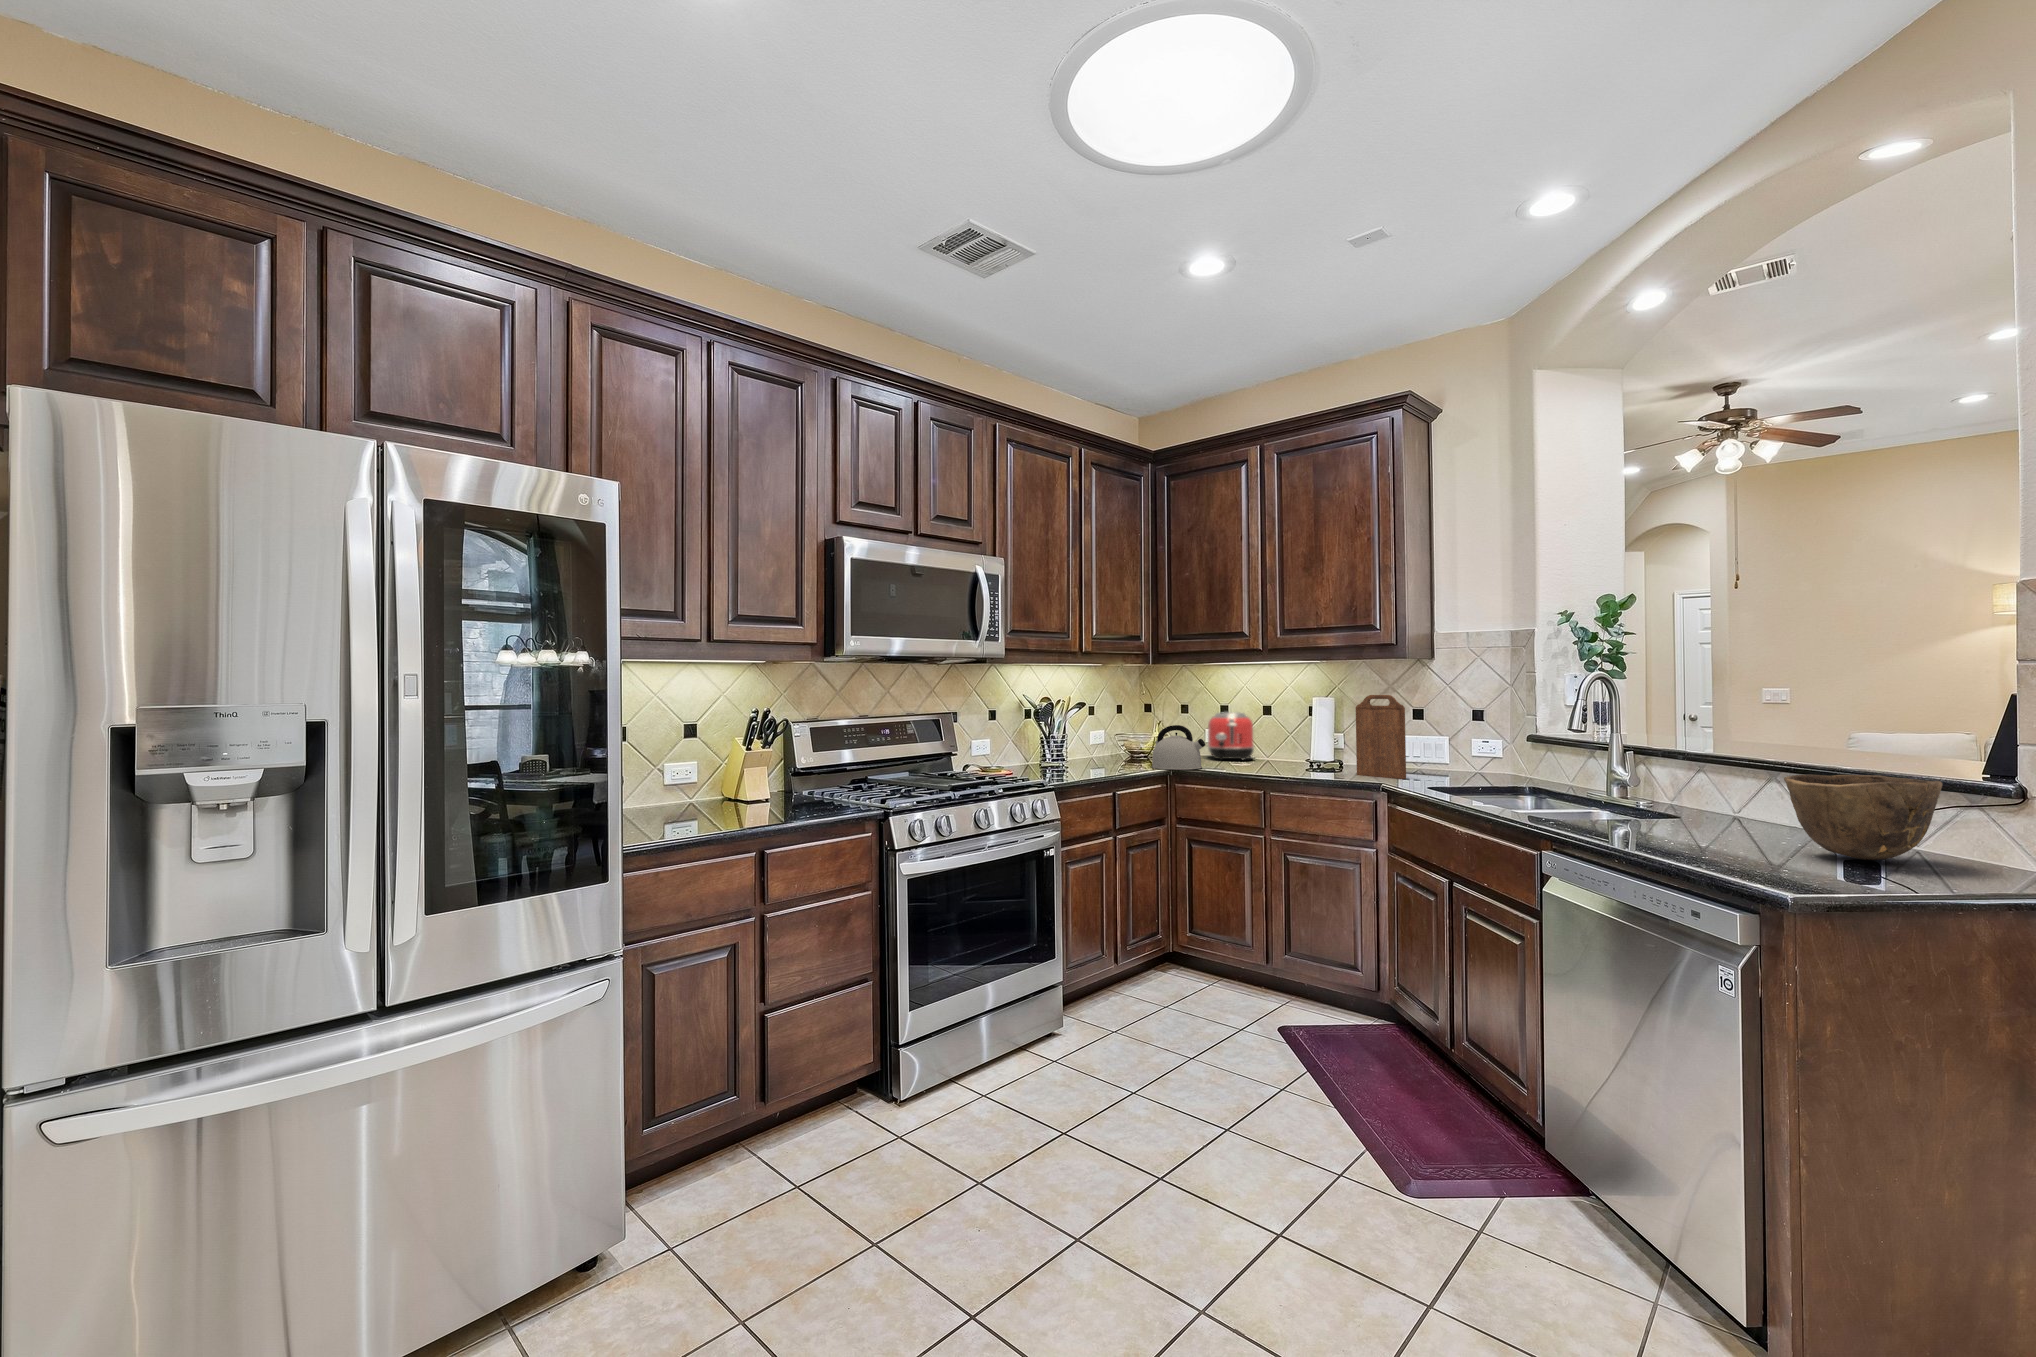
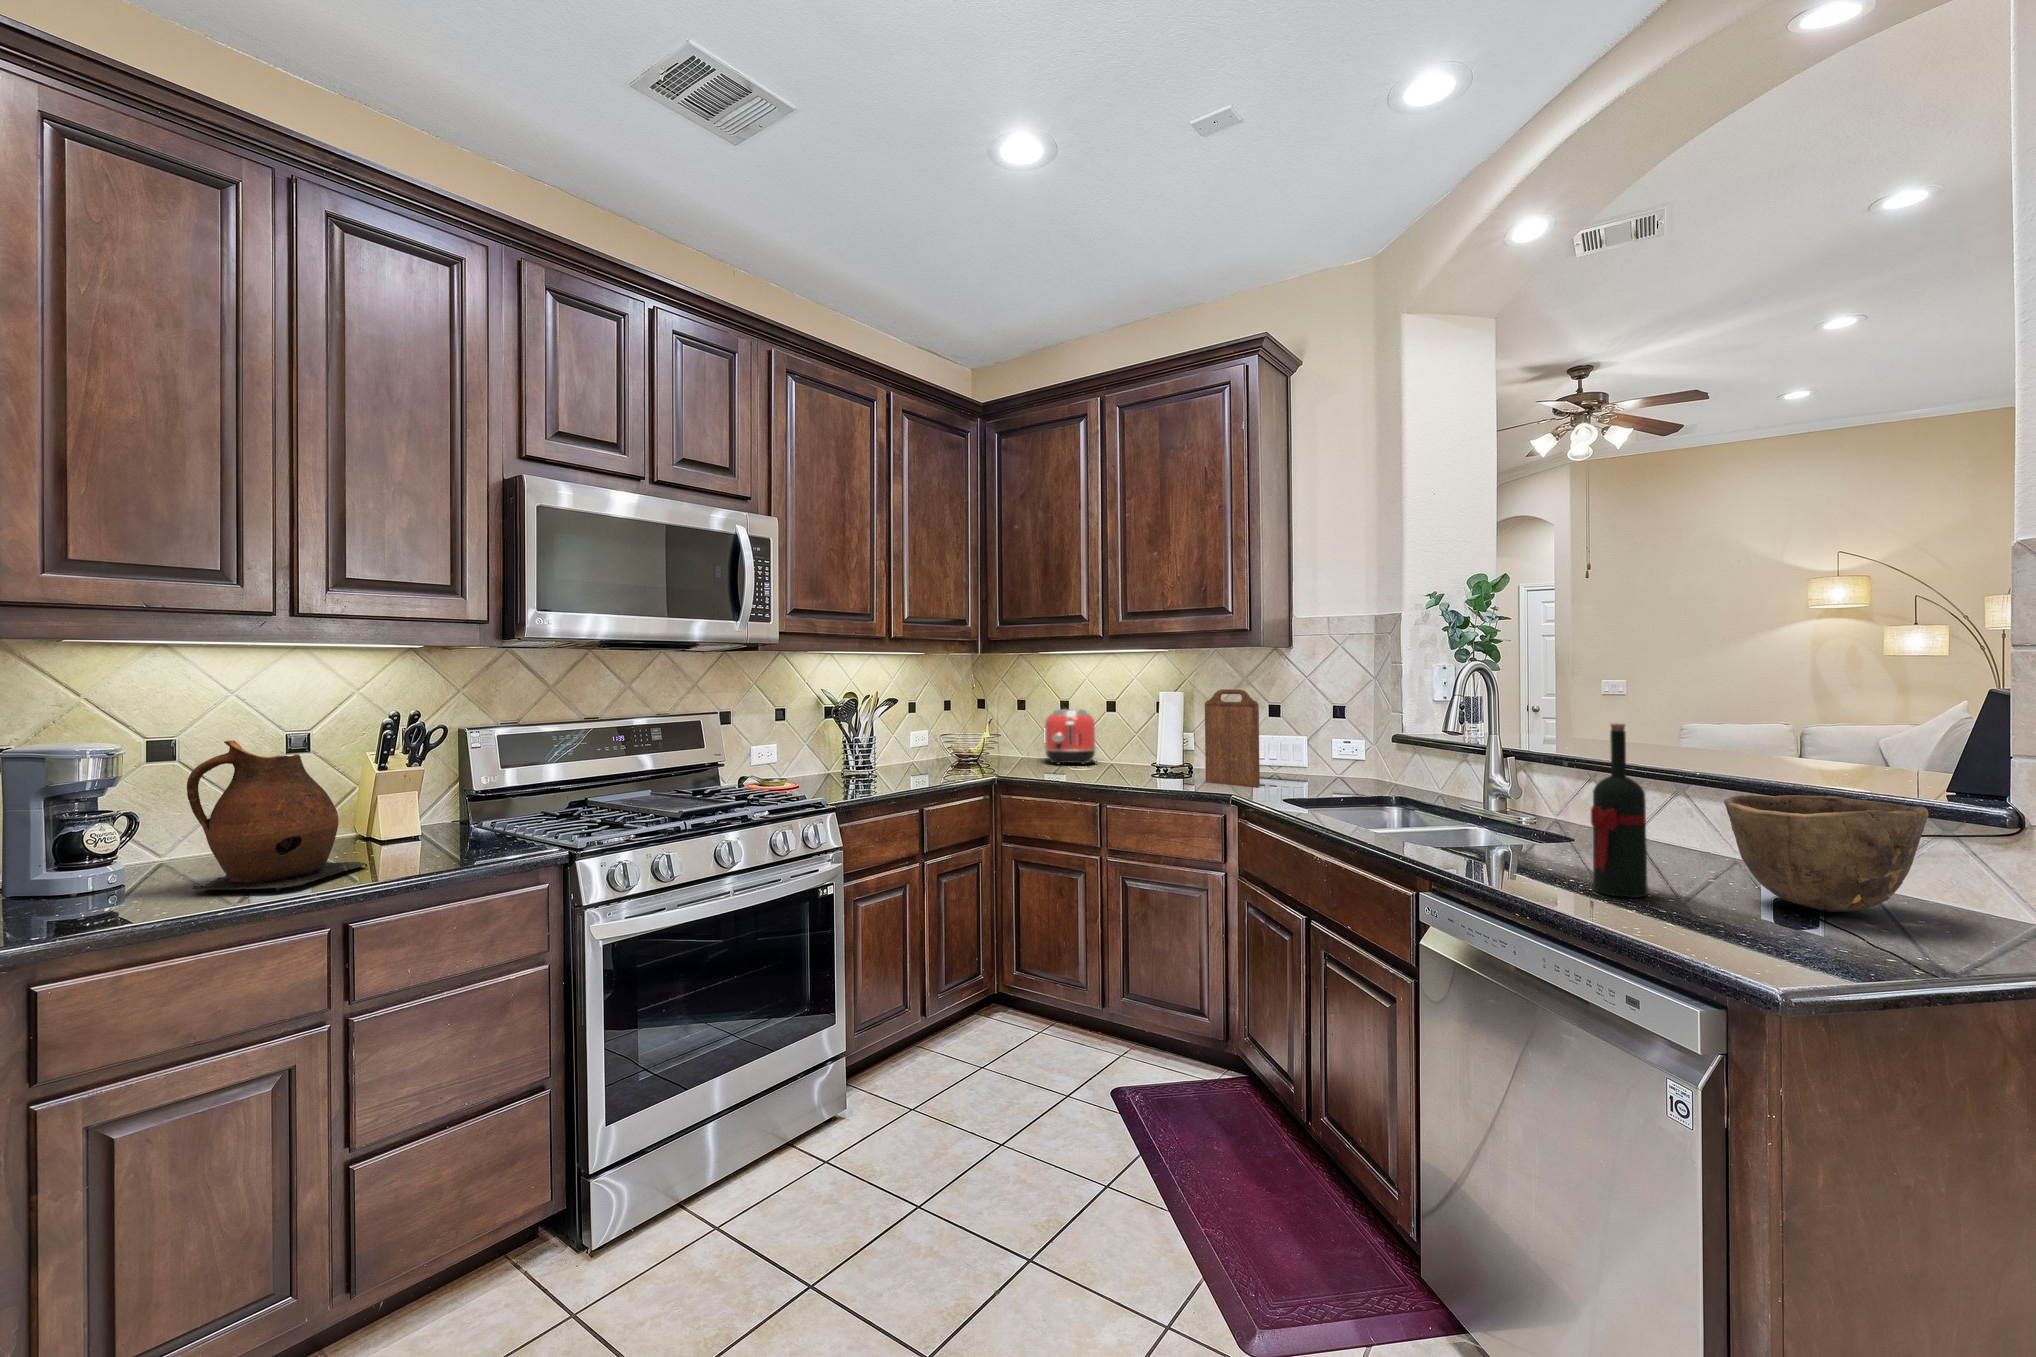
wine bottle: none [1676,719,1722,850] -> present [1591,724,1648,898]
kettle: present [1152,725,1205,770] -> none [974,725,1036,778]
ceramic pitcher: none [671,726,764,825] -> present [187,740,367,891]

